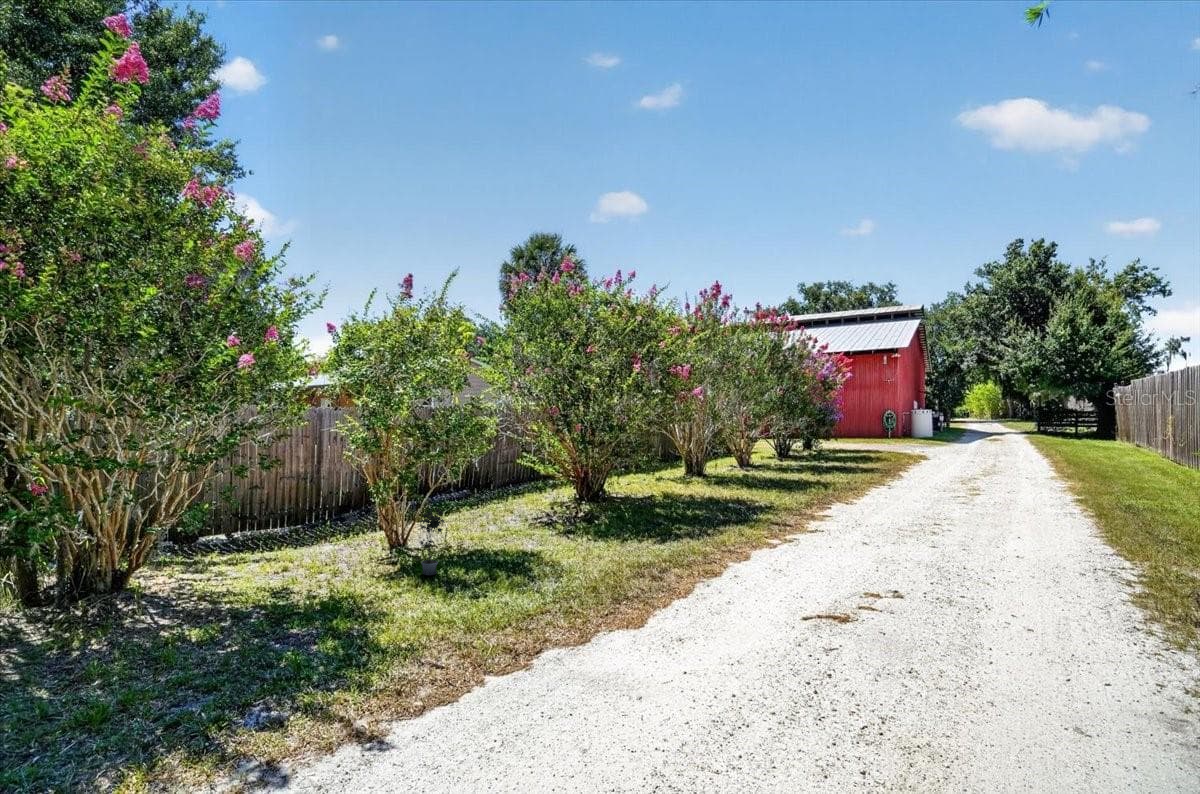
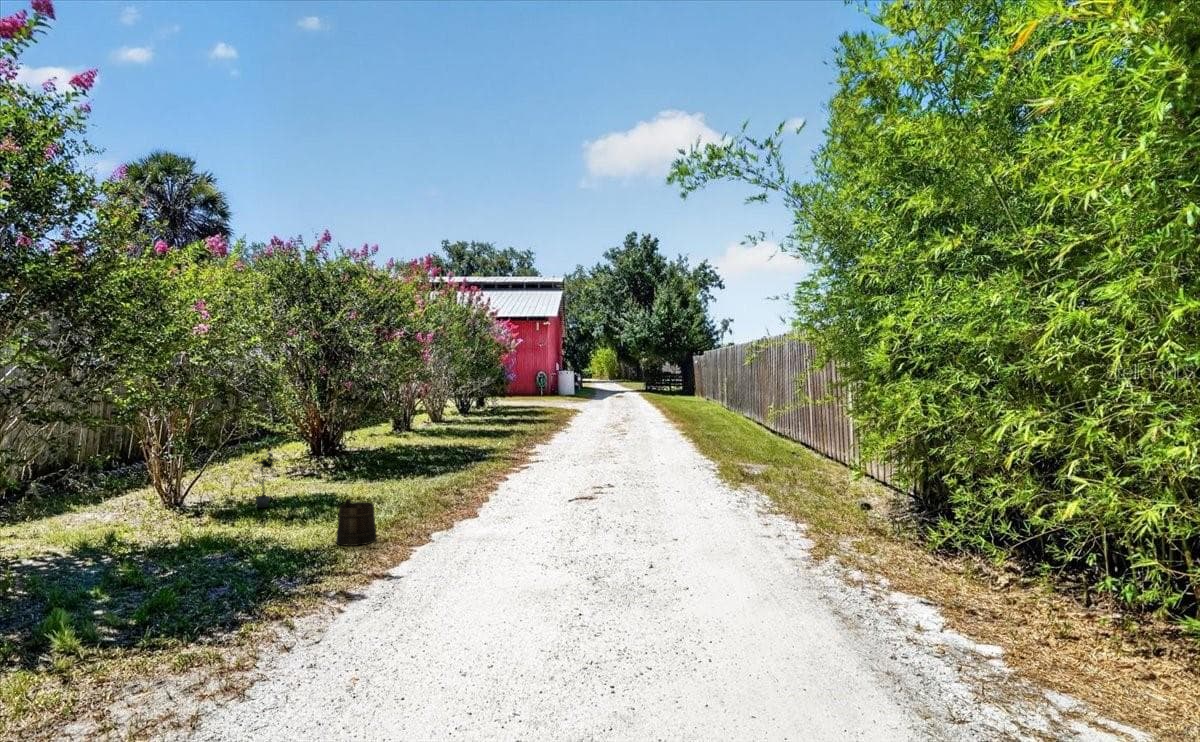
bucket: none [410,595,467,671] -> present [336,499,376,546]

